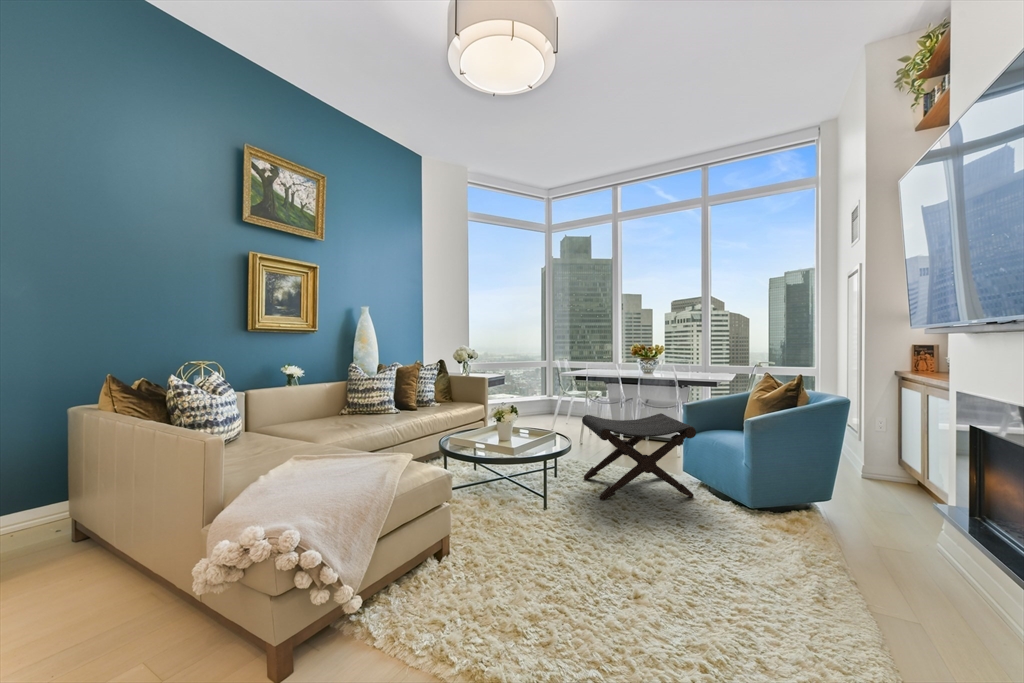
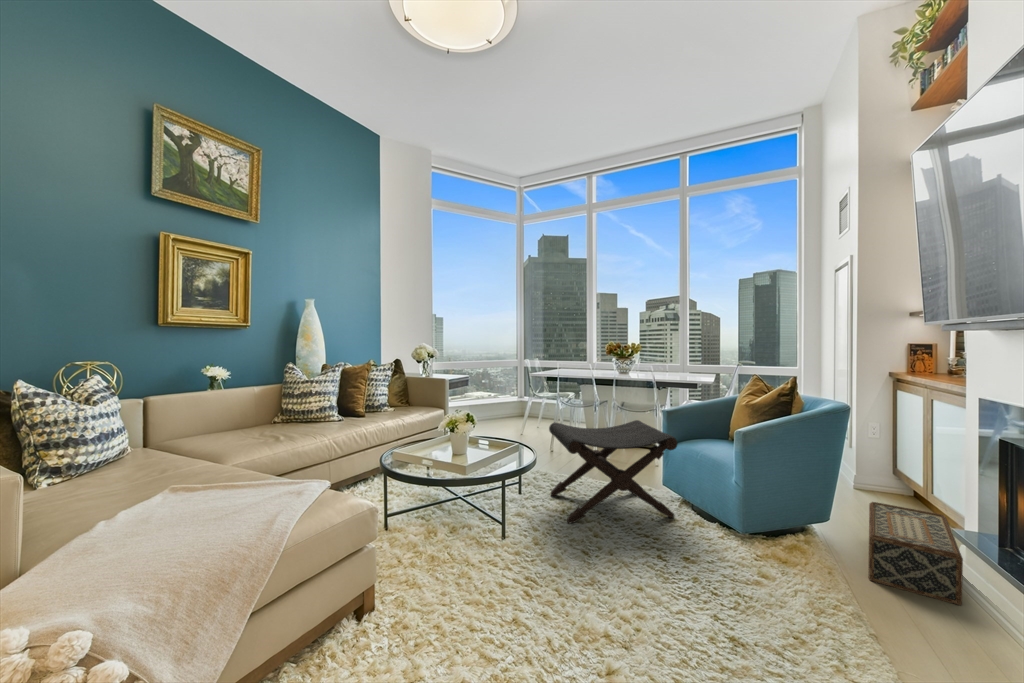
woven basket: none [857,483,933,563] -> present [868,502,963,605]

